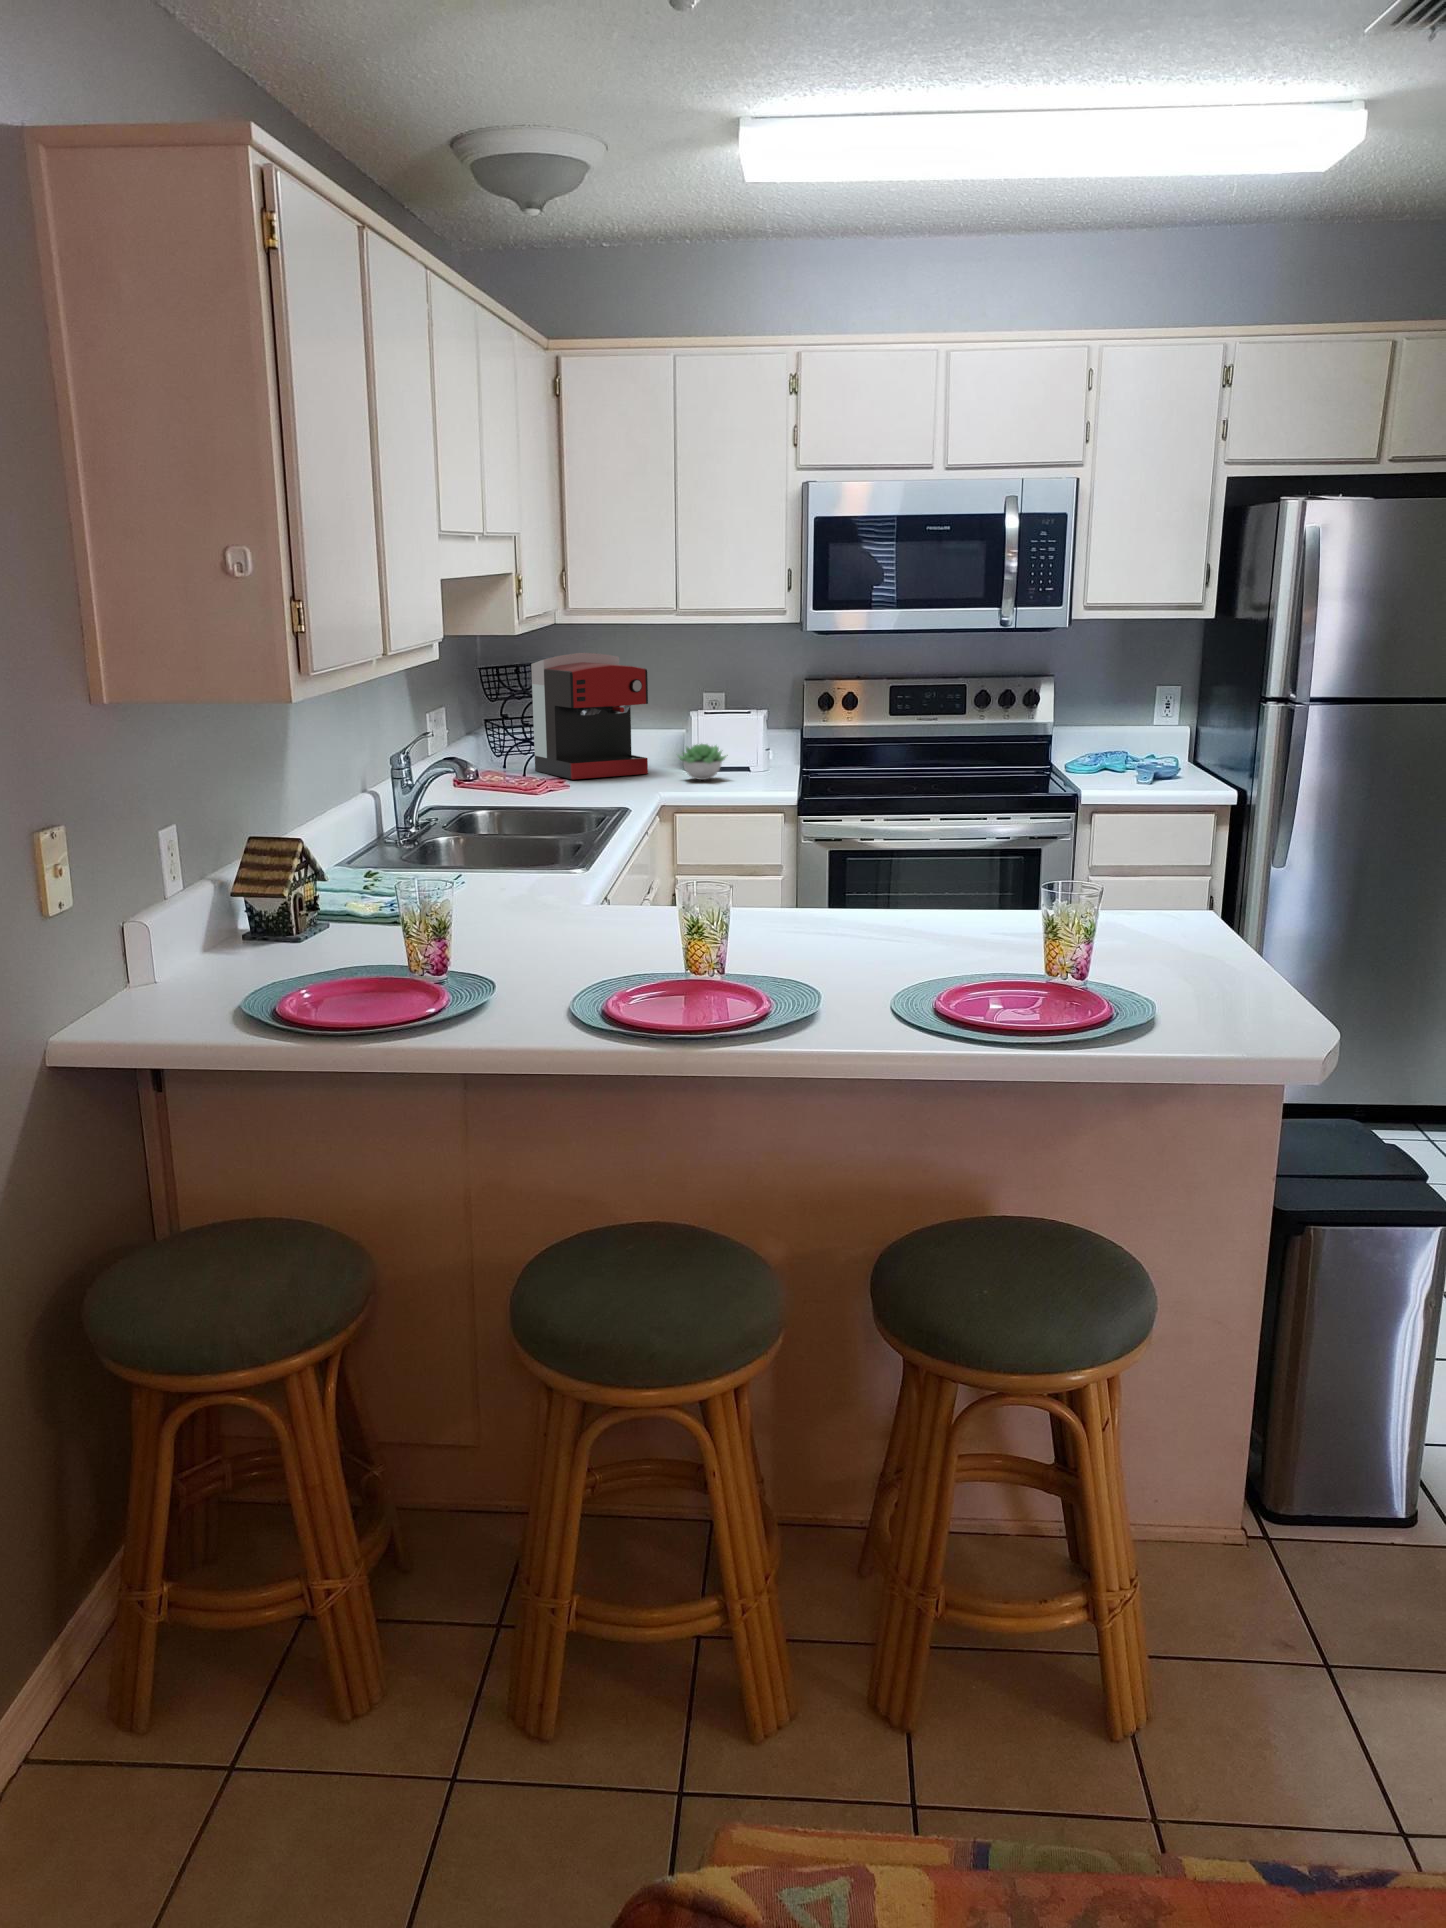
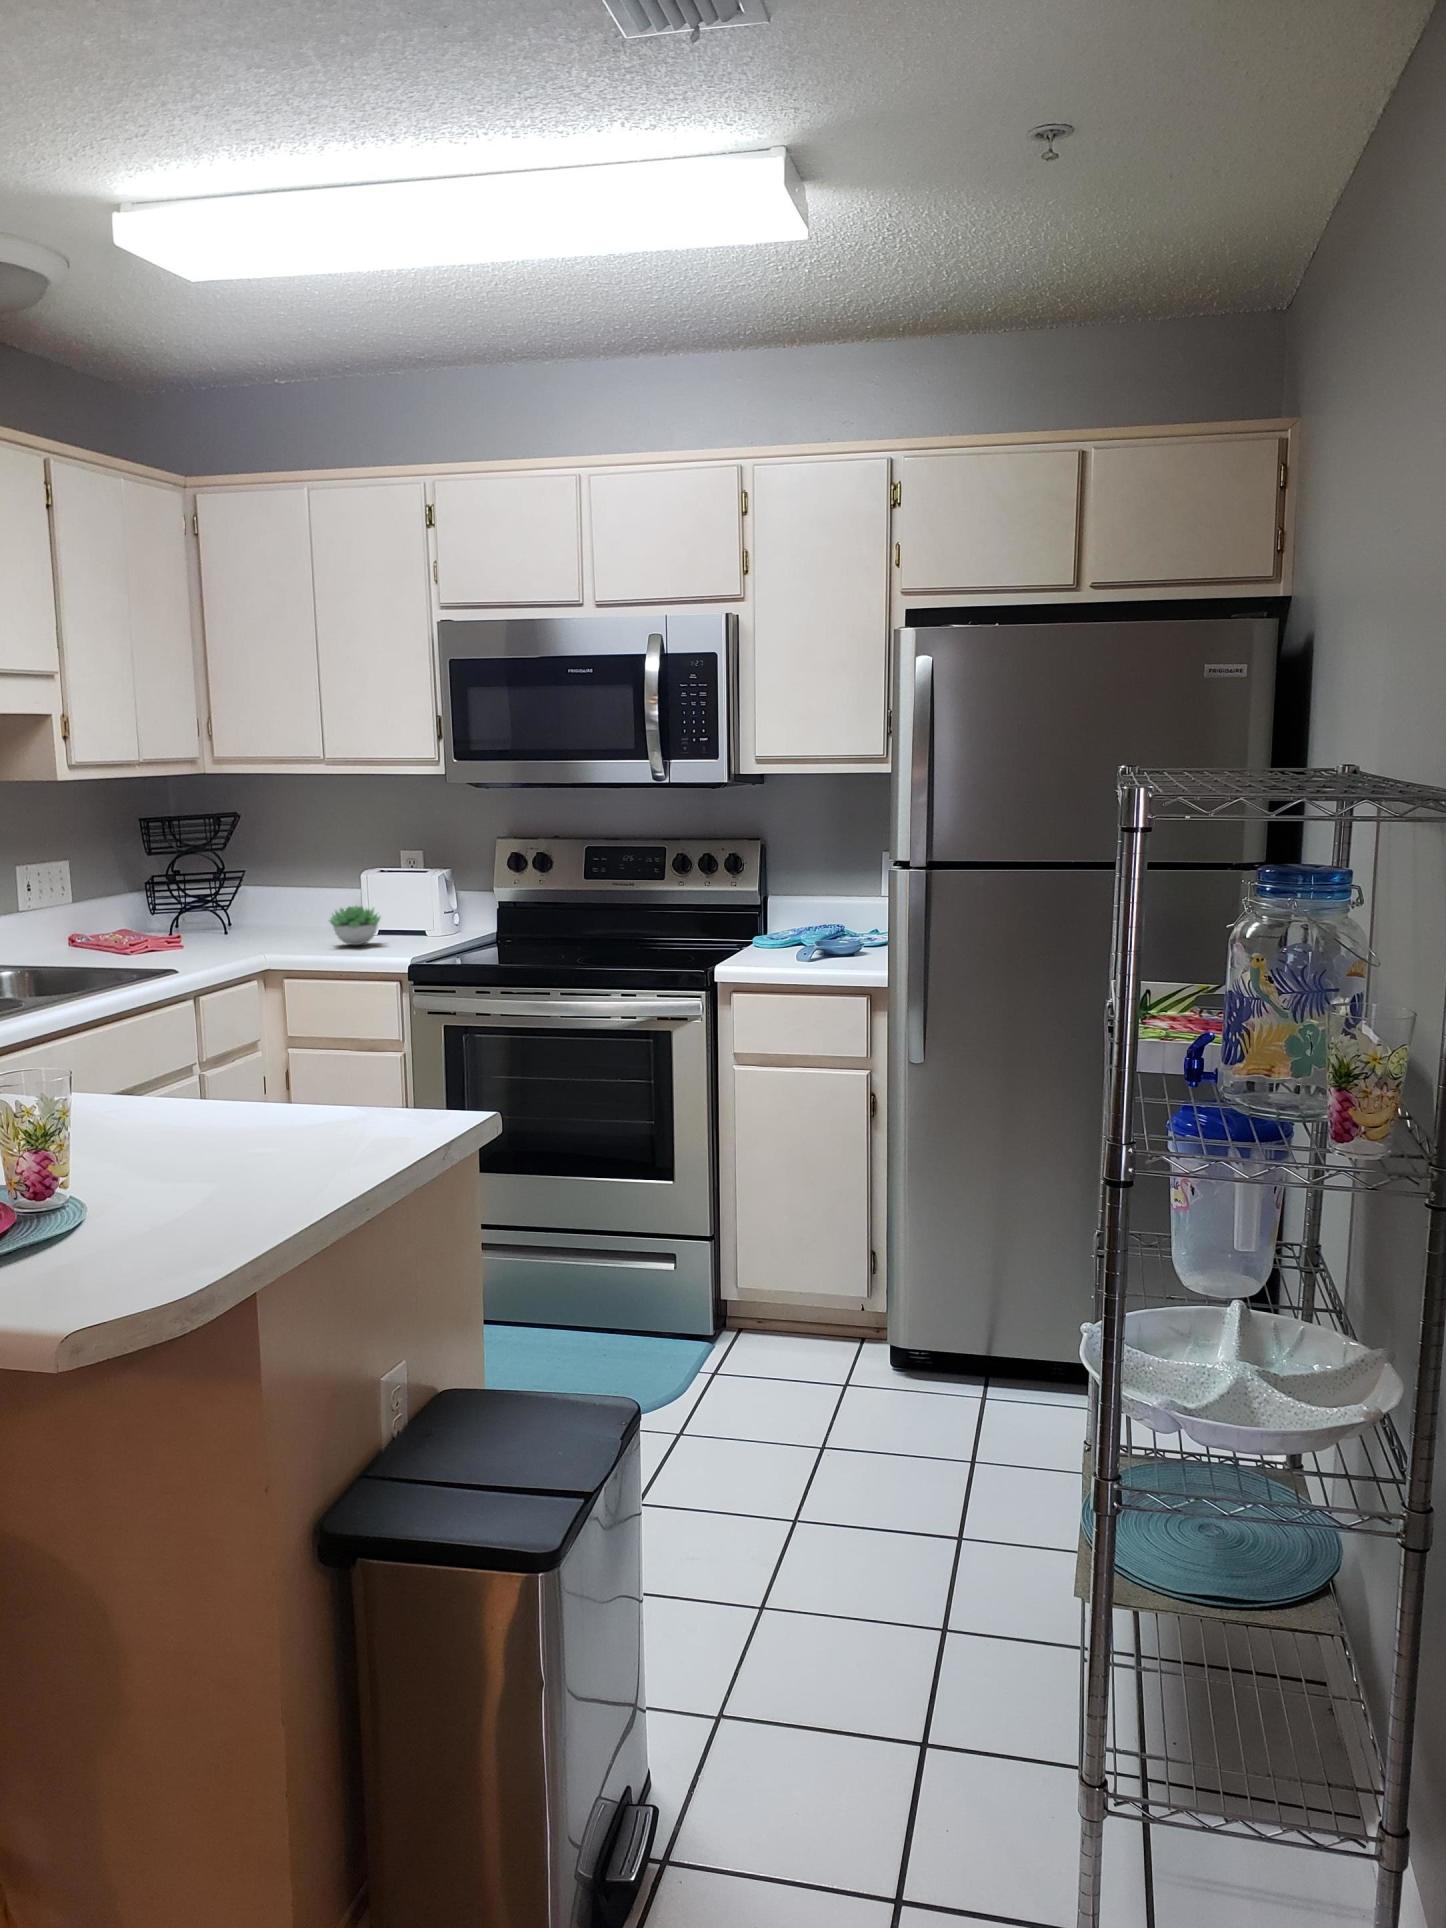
coffee maker: present [531,653,648,779] -> none [212,808,320,942]

